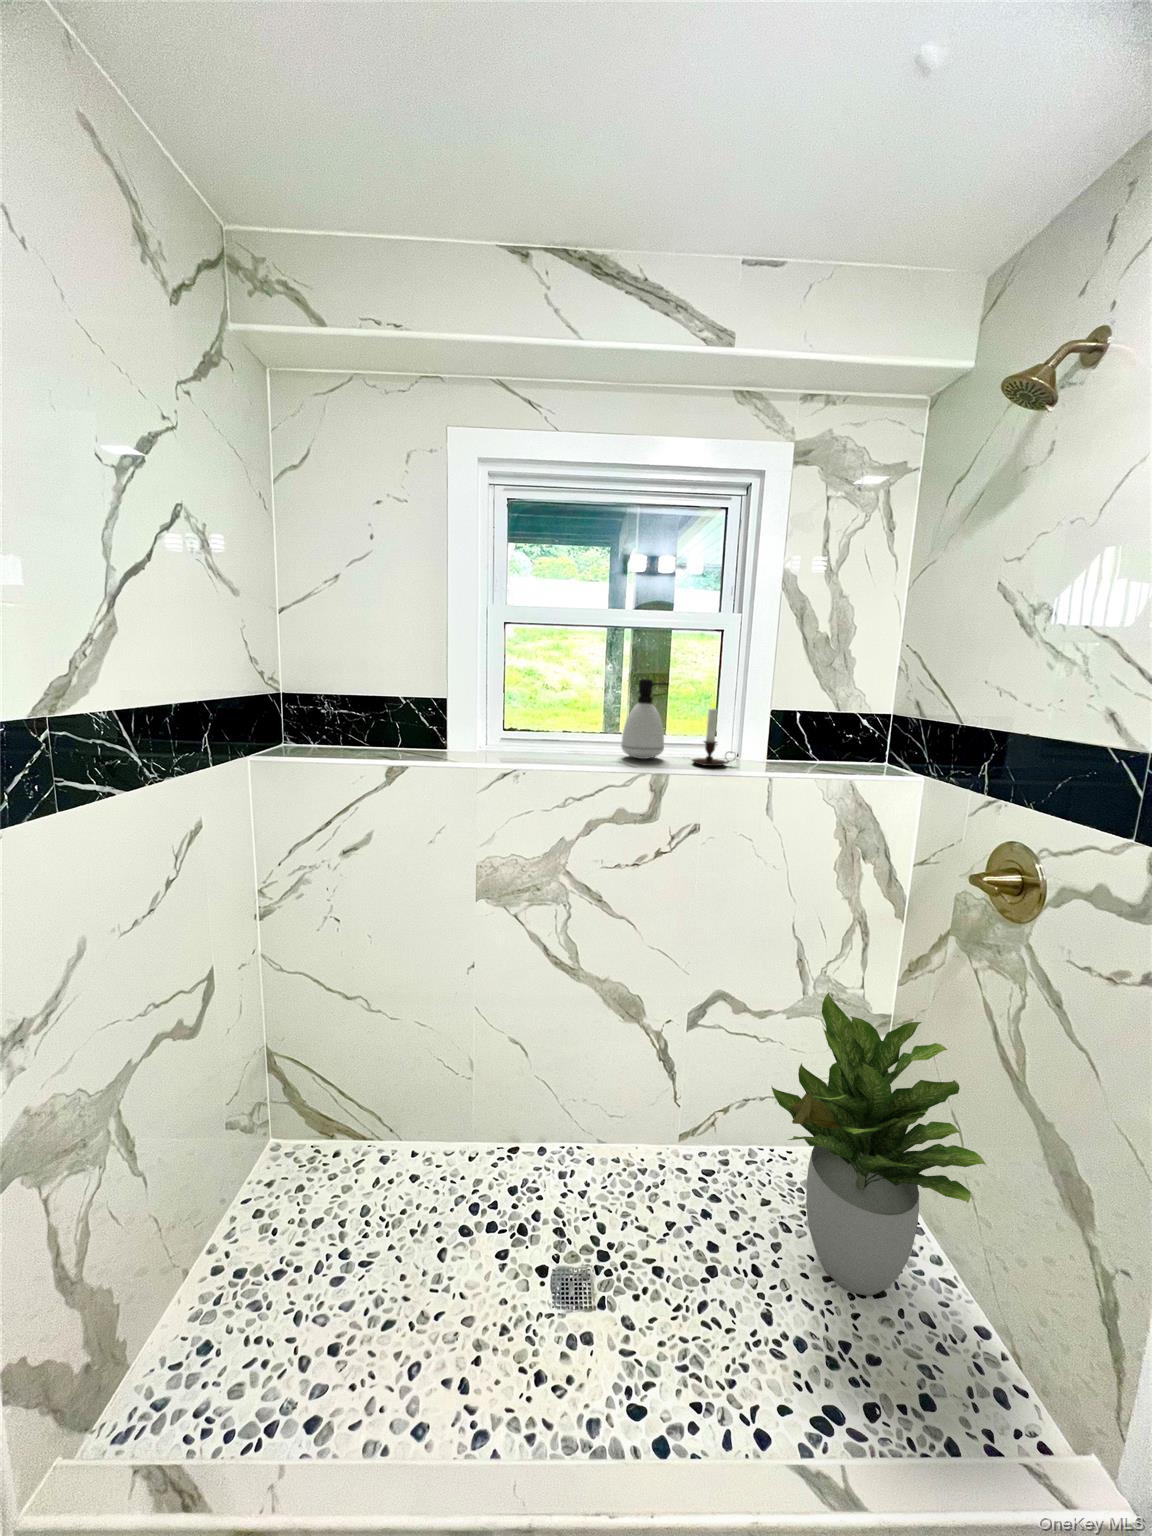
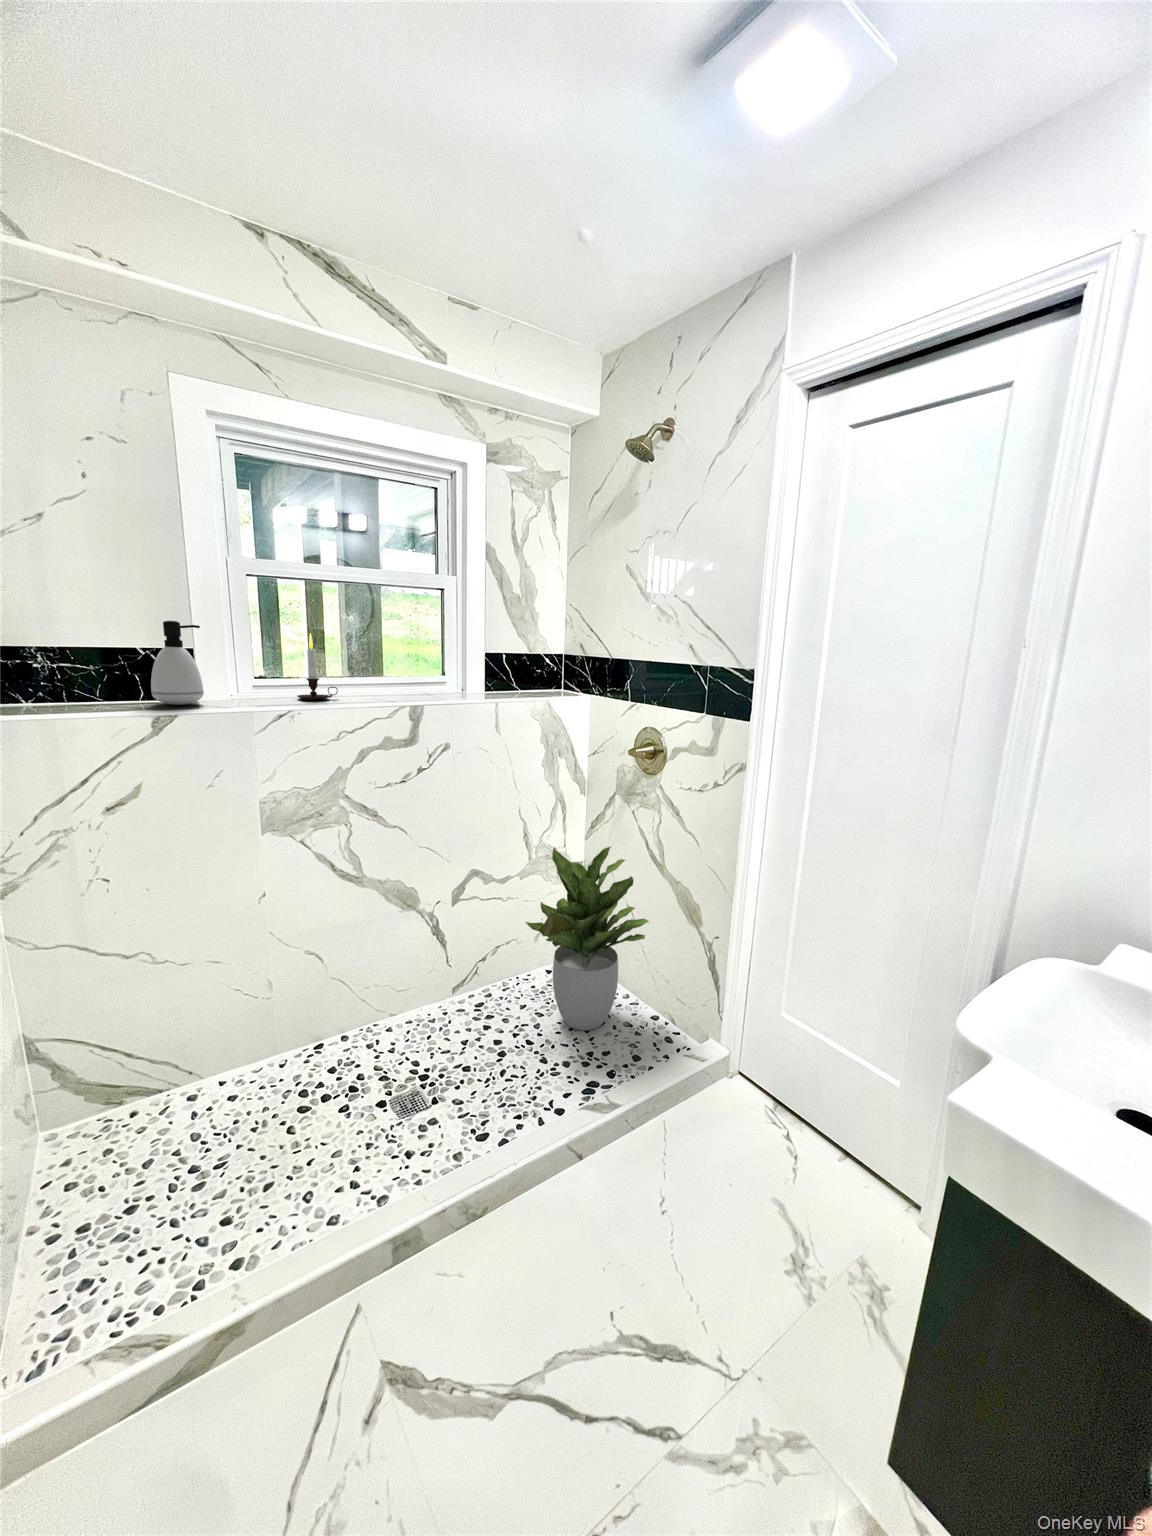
soap dispenser: present [621,679,669,759] -> present [151,621,204,705]
candle: present [692,692,730,766] -> present [297,633,338,700]

